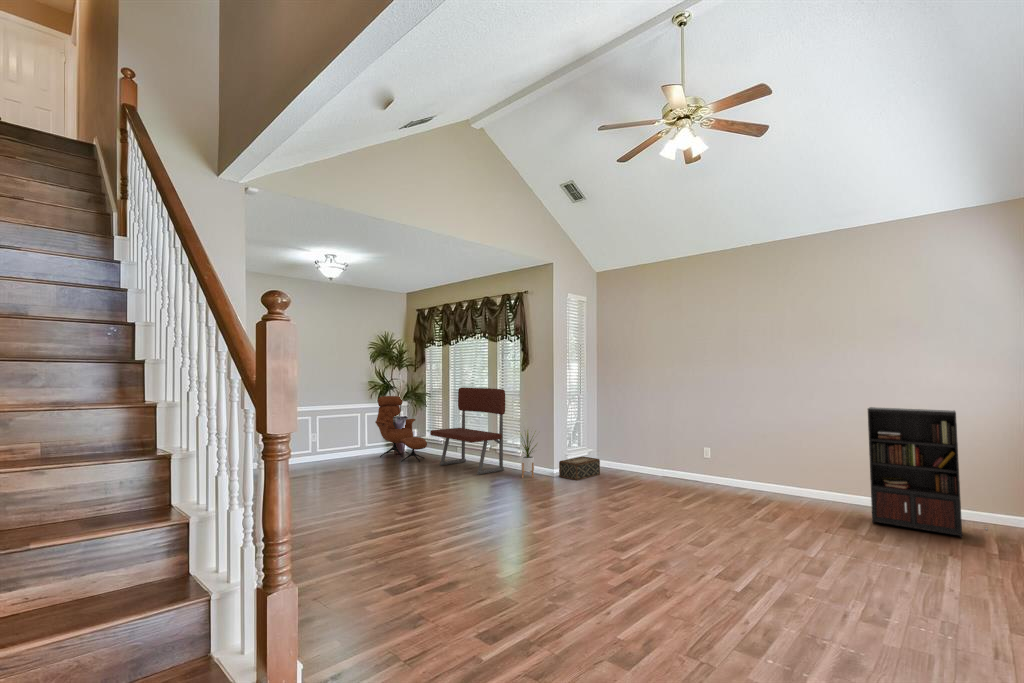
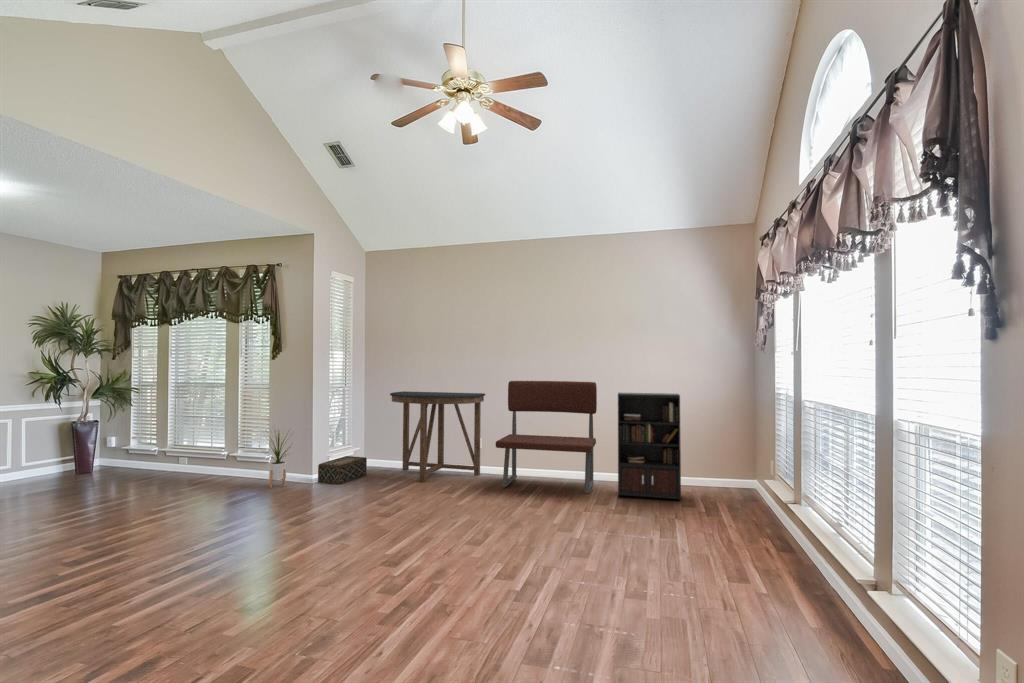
bench: present [430,388,505,475] -> present [496,381,597,493]
lounge chair: present [375,396,427,462] -> none [41,393,130,484]
console table: none [619,400,713,486] -> present [390,391,485,482]

